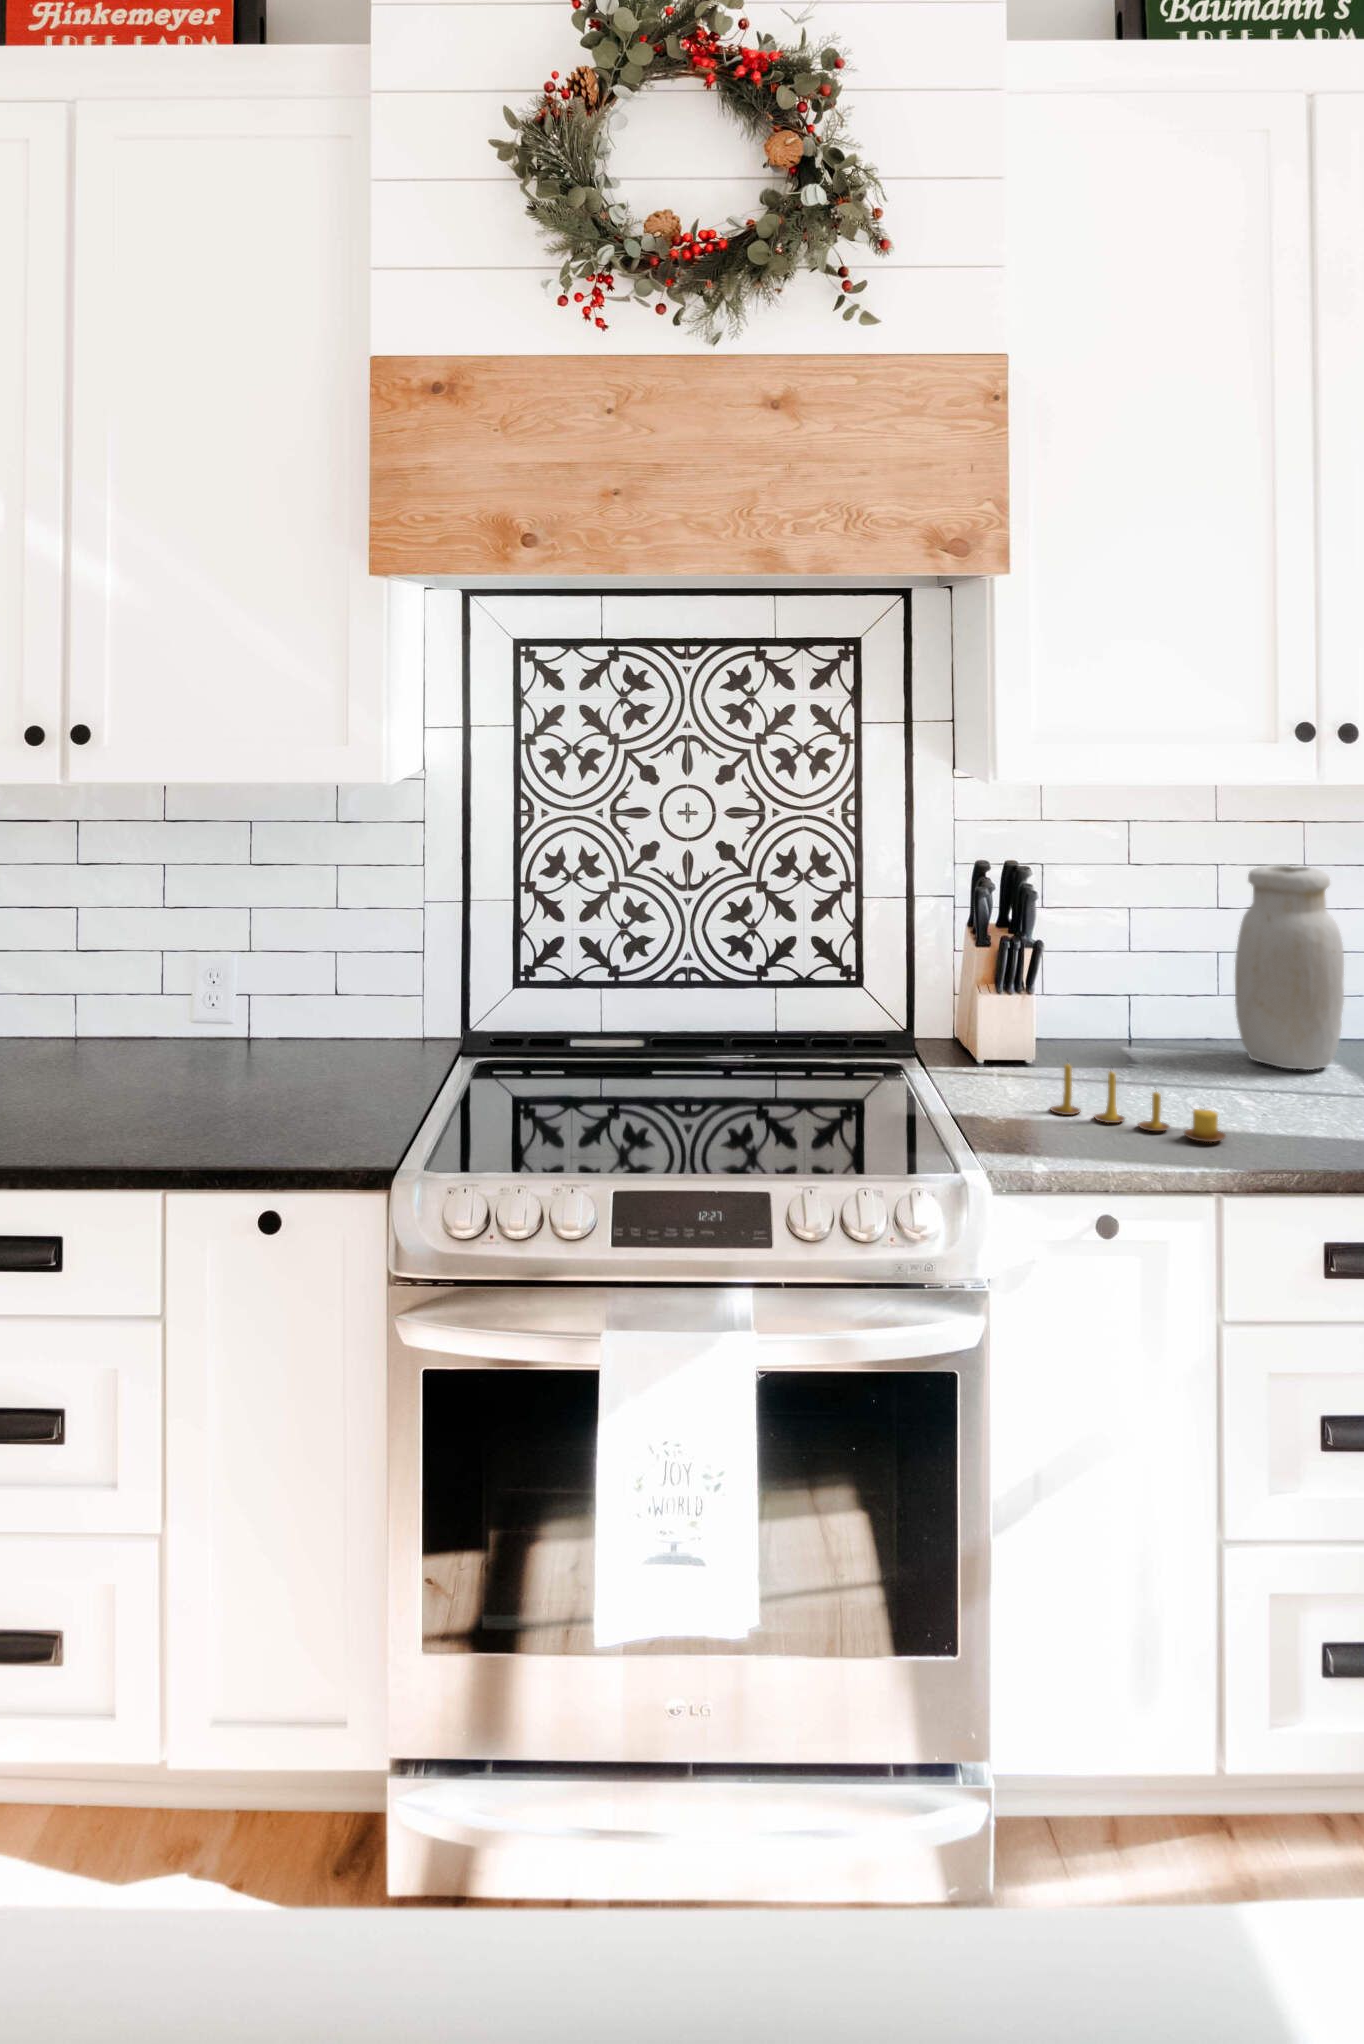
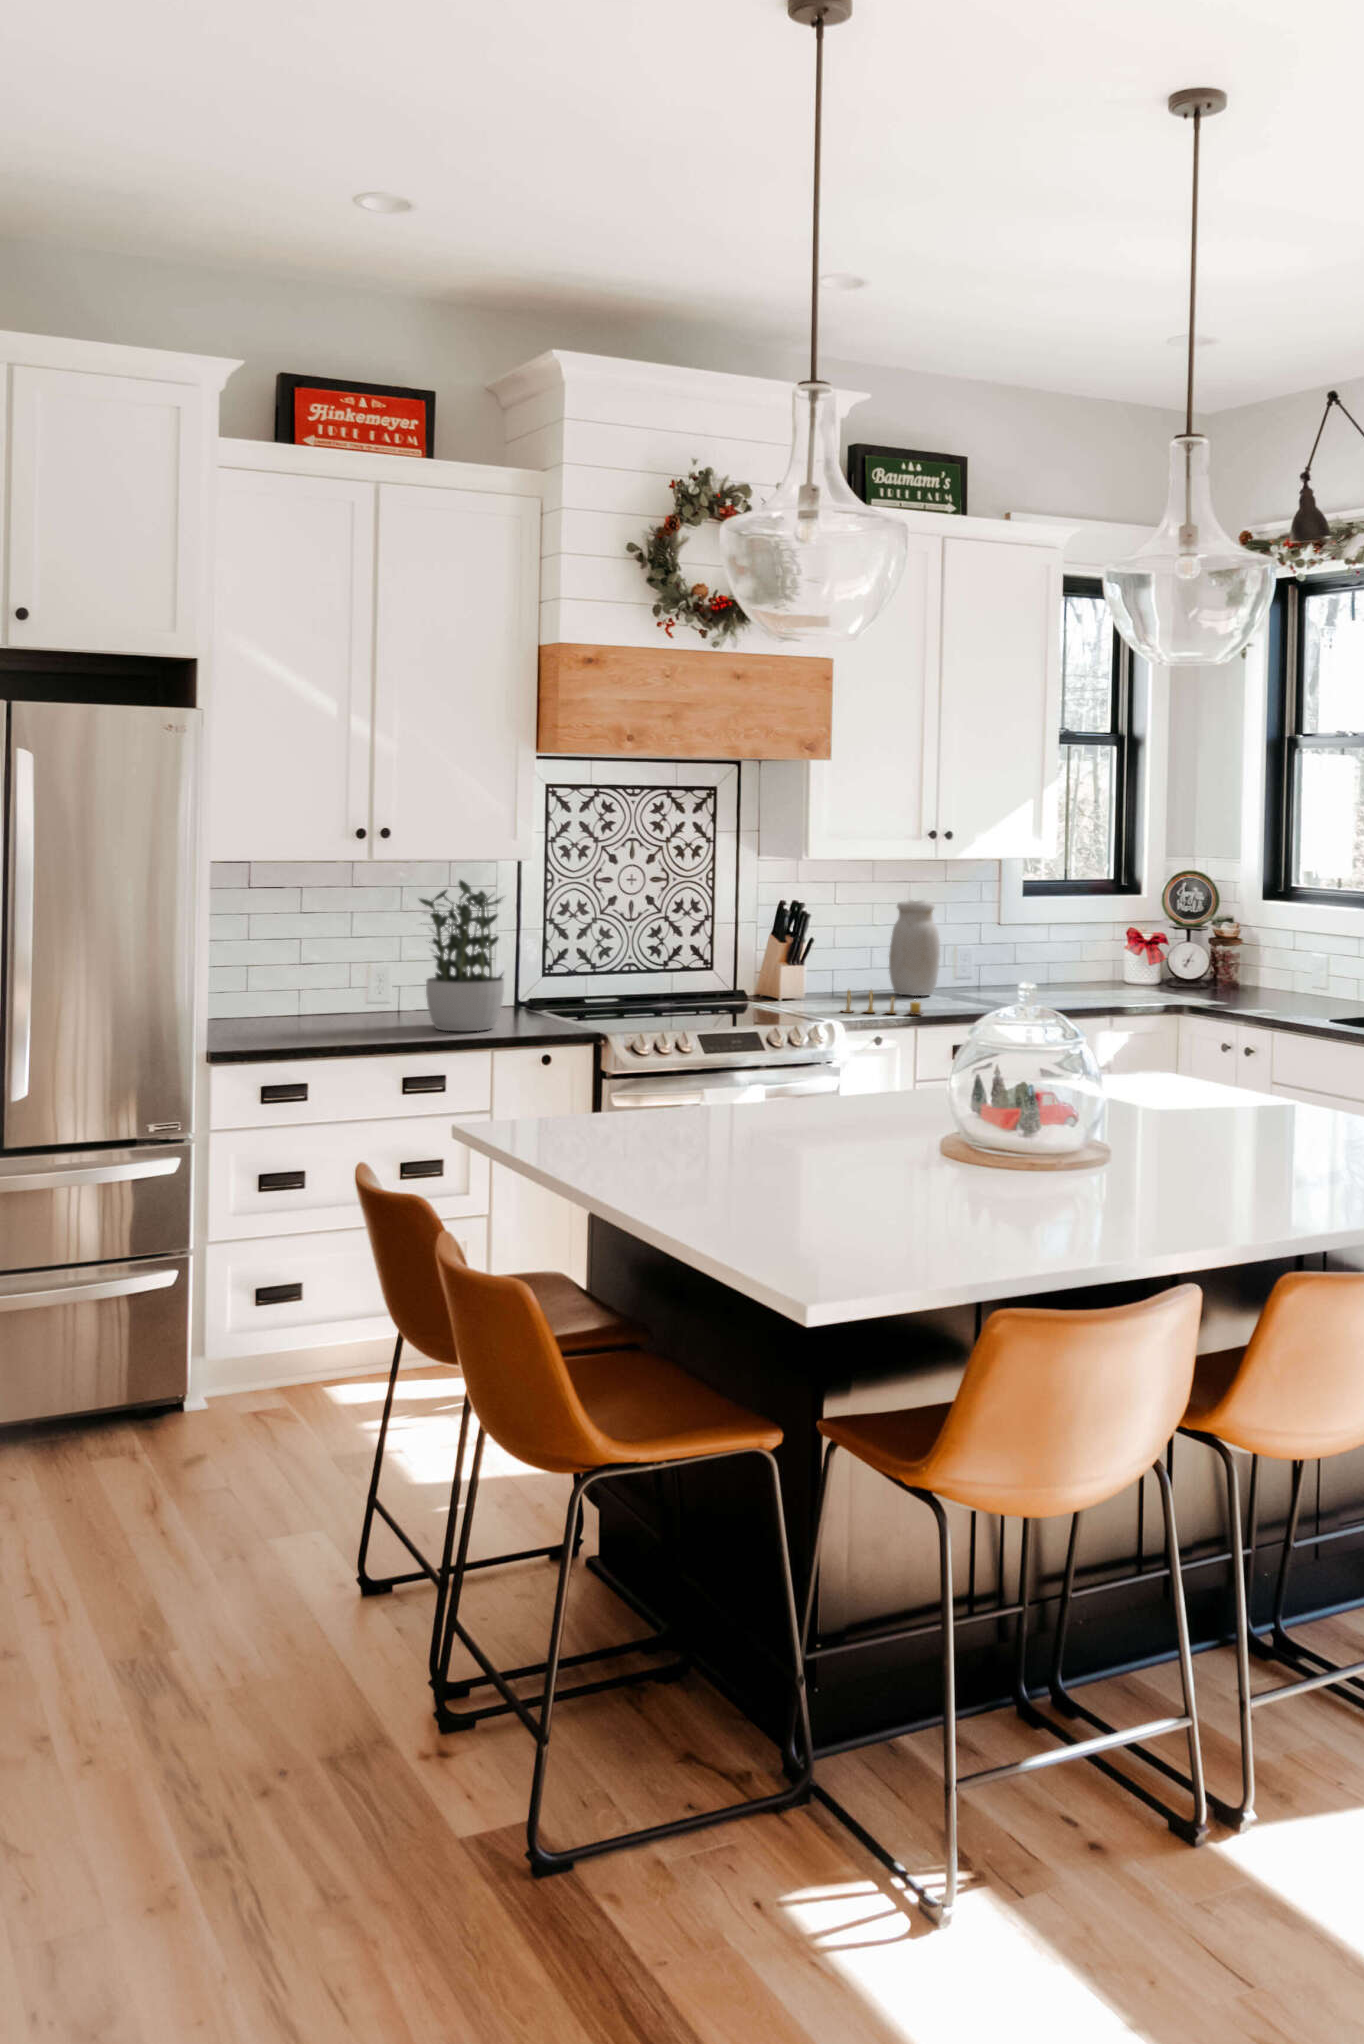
potted plant: none [154,816,357,1103] -> present [419,880,504,1031]

